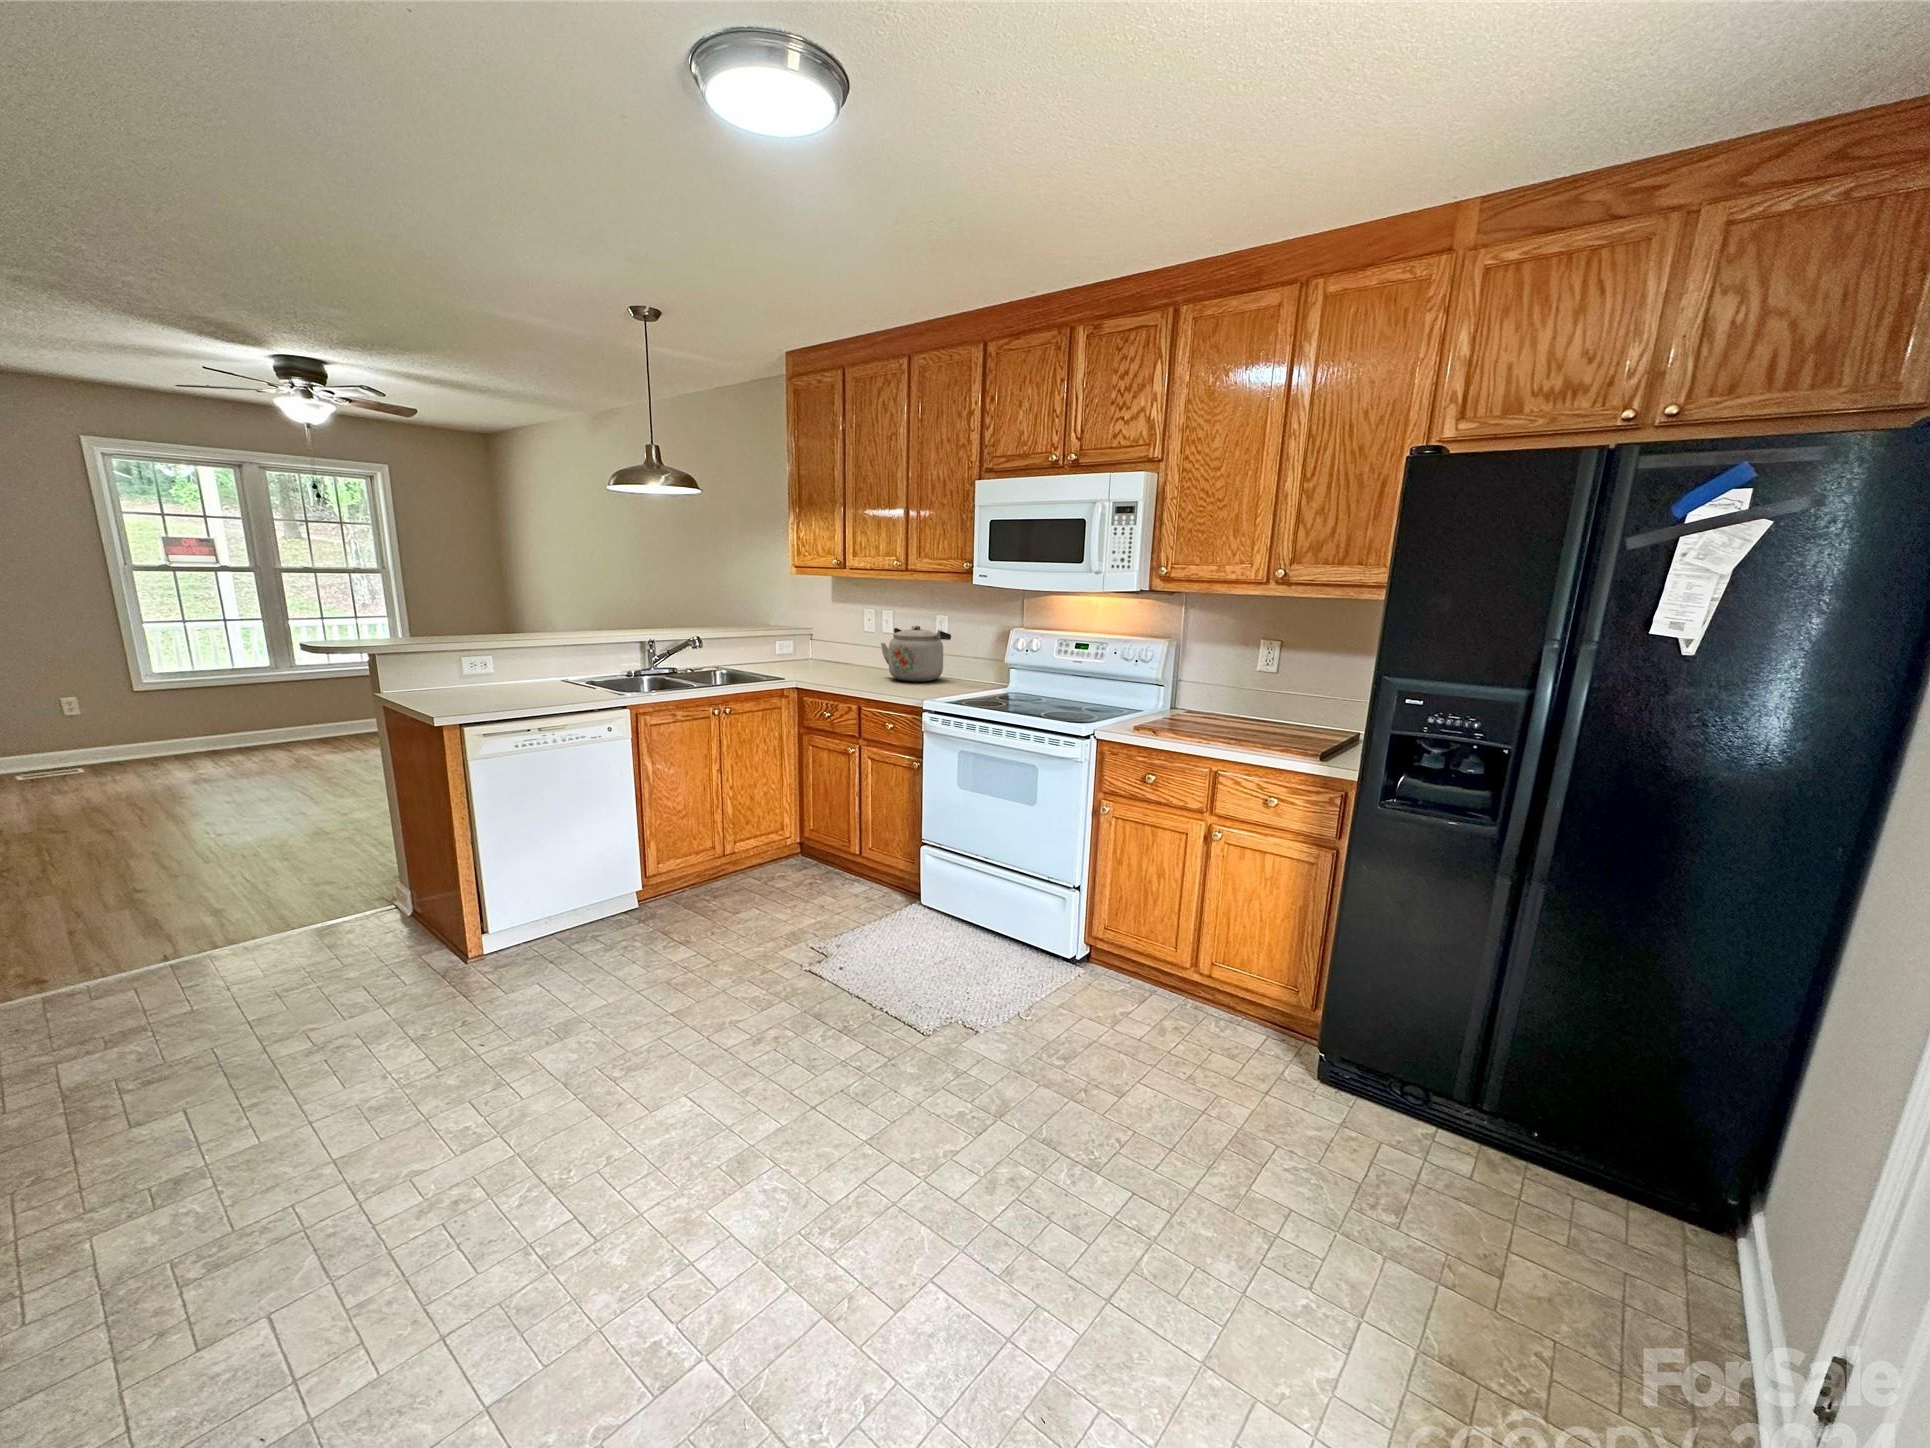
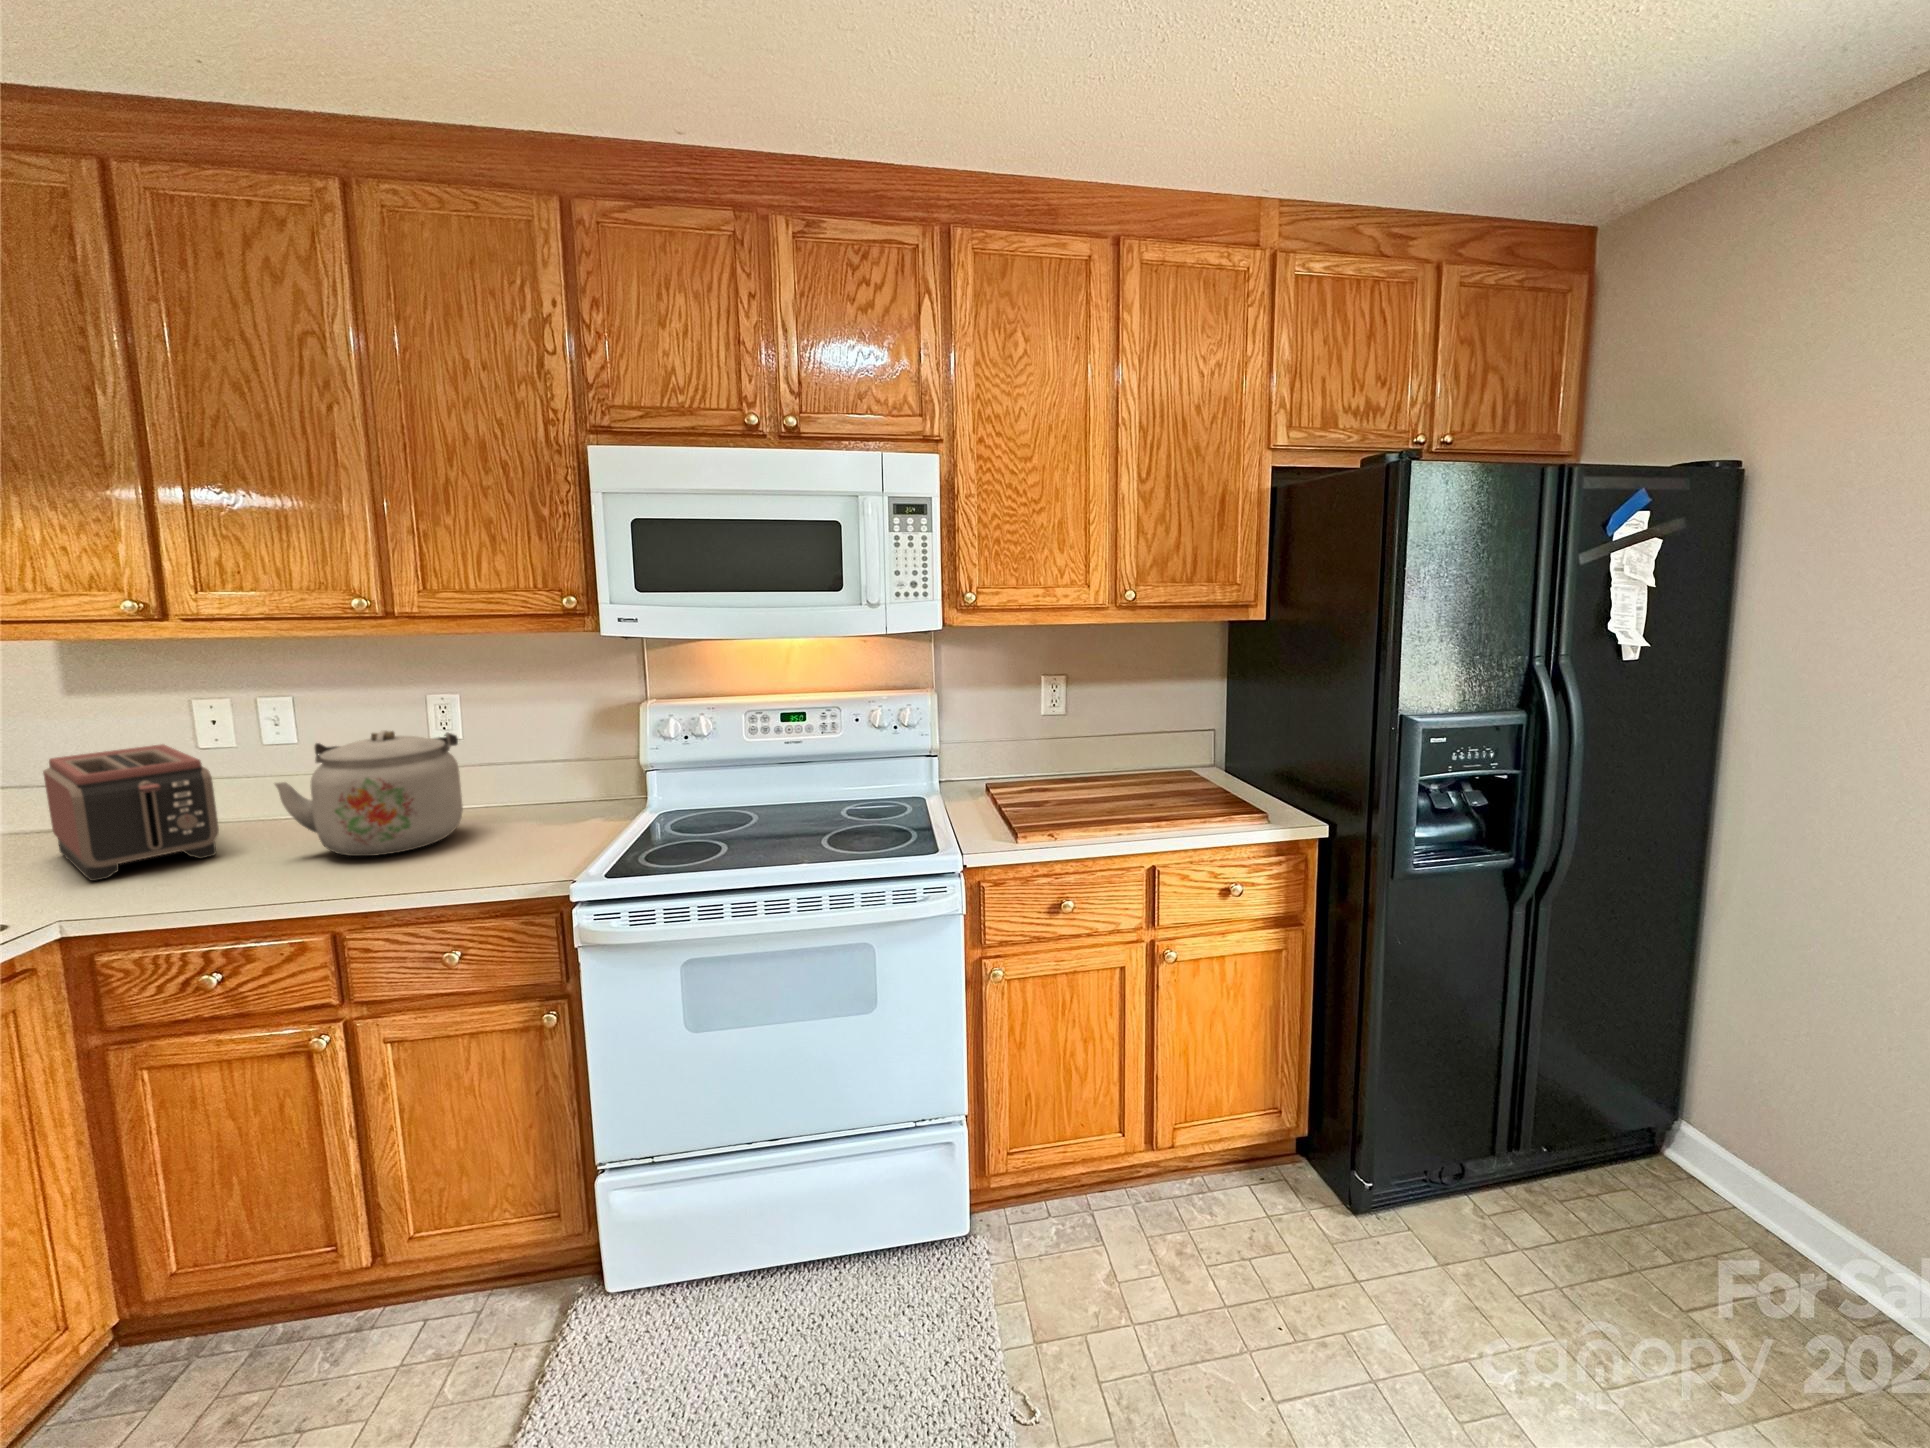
toaster: none [831,625,875,672] -> present [43,744,219,881]

